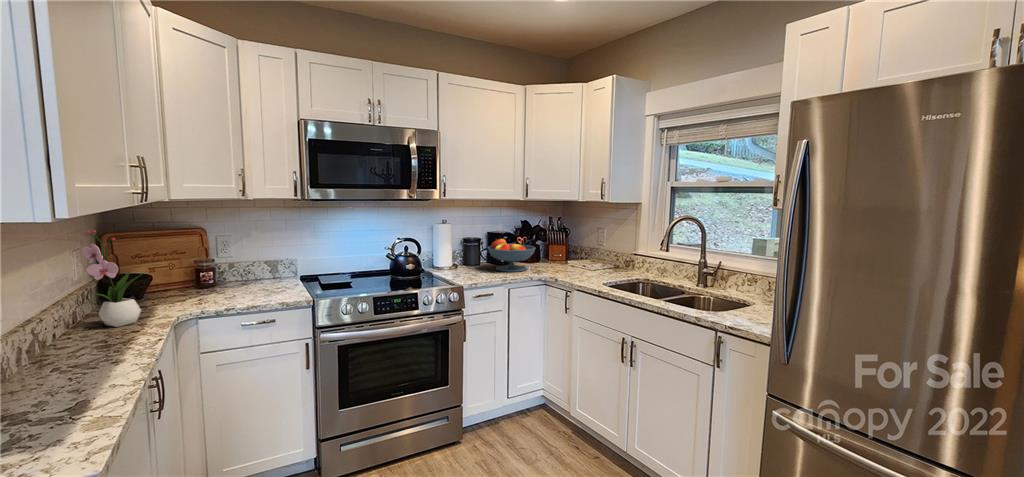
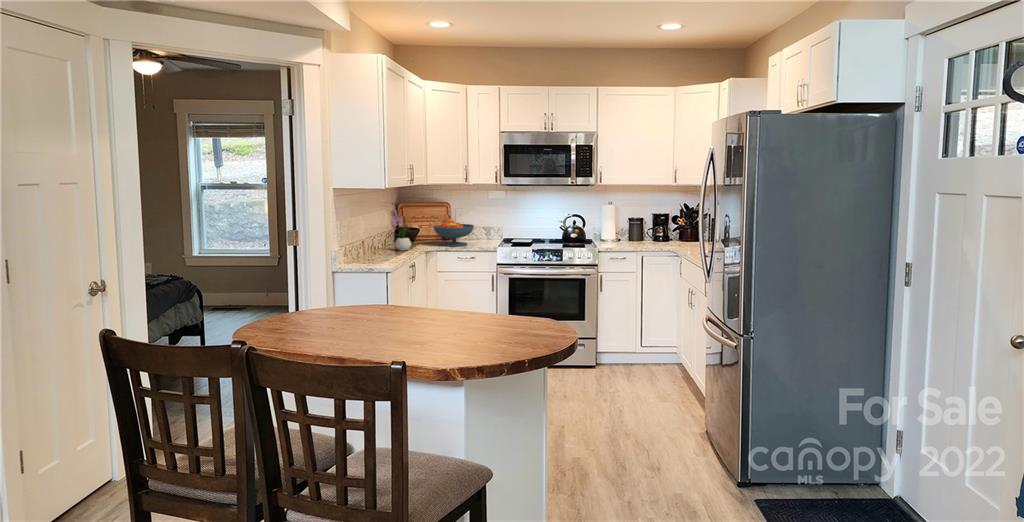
fruit bowl: present [488,239,536,272] -> present [433,218,474,246]

